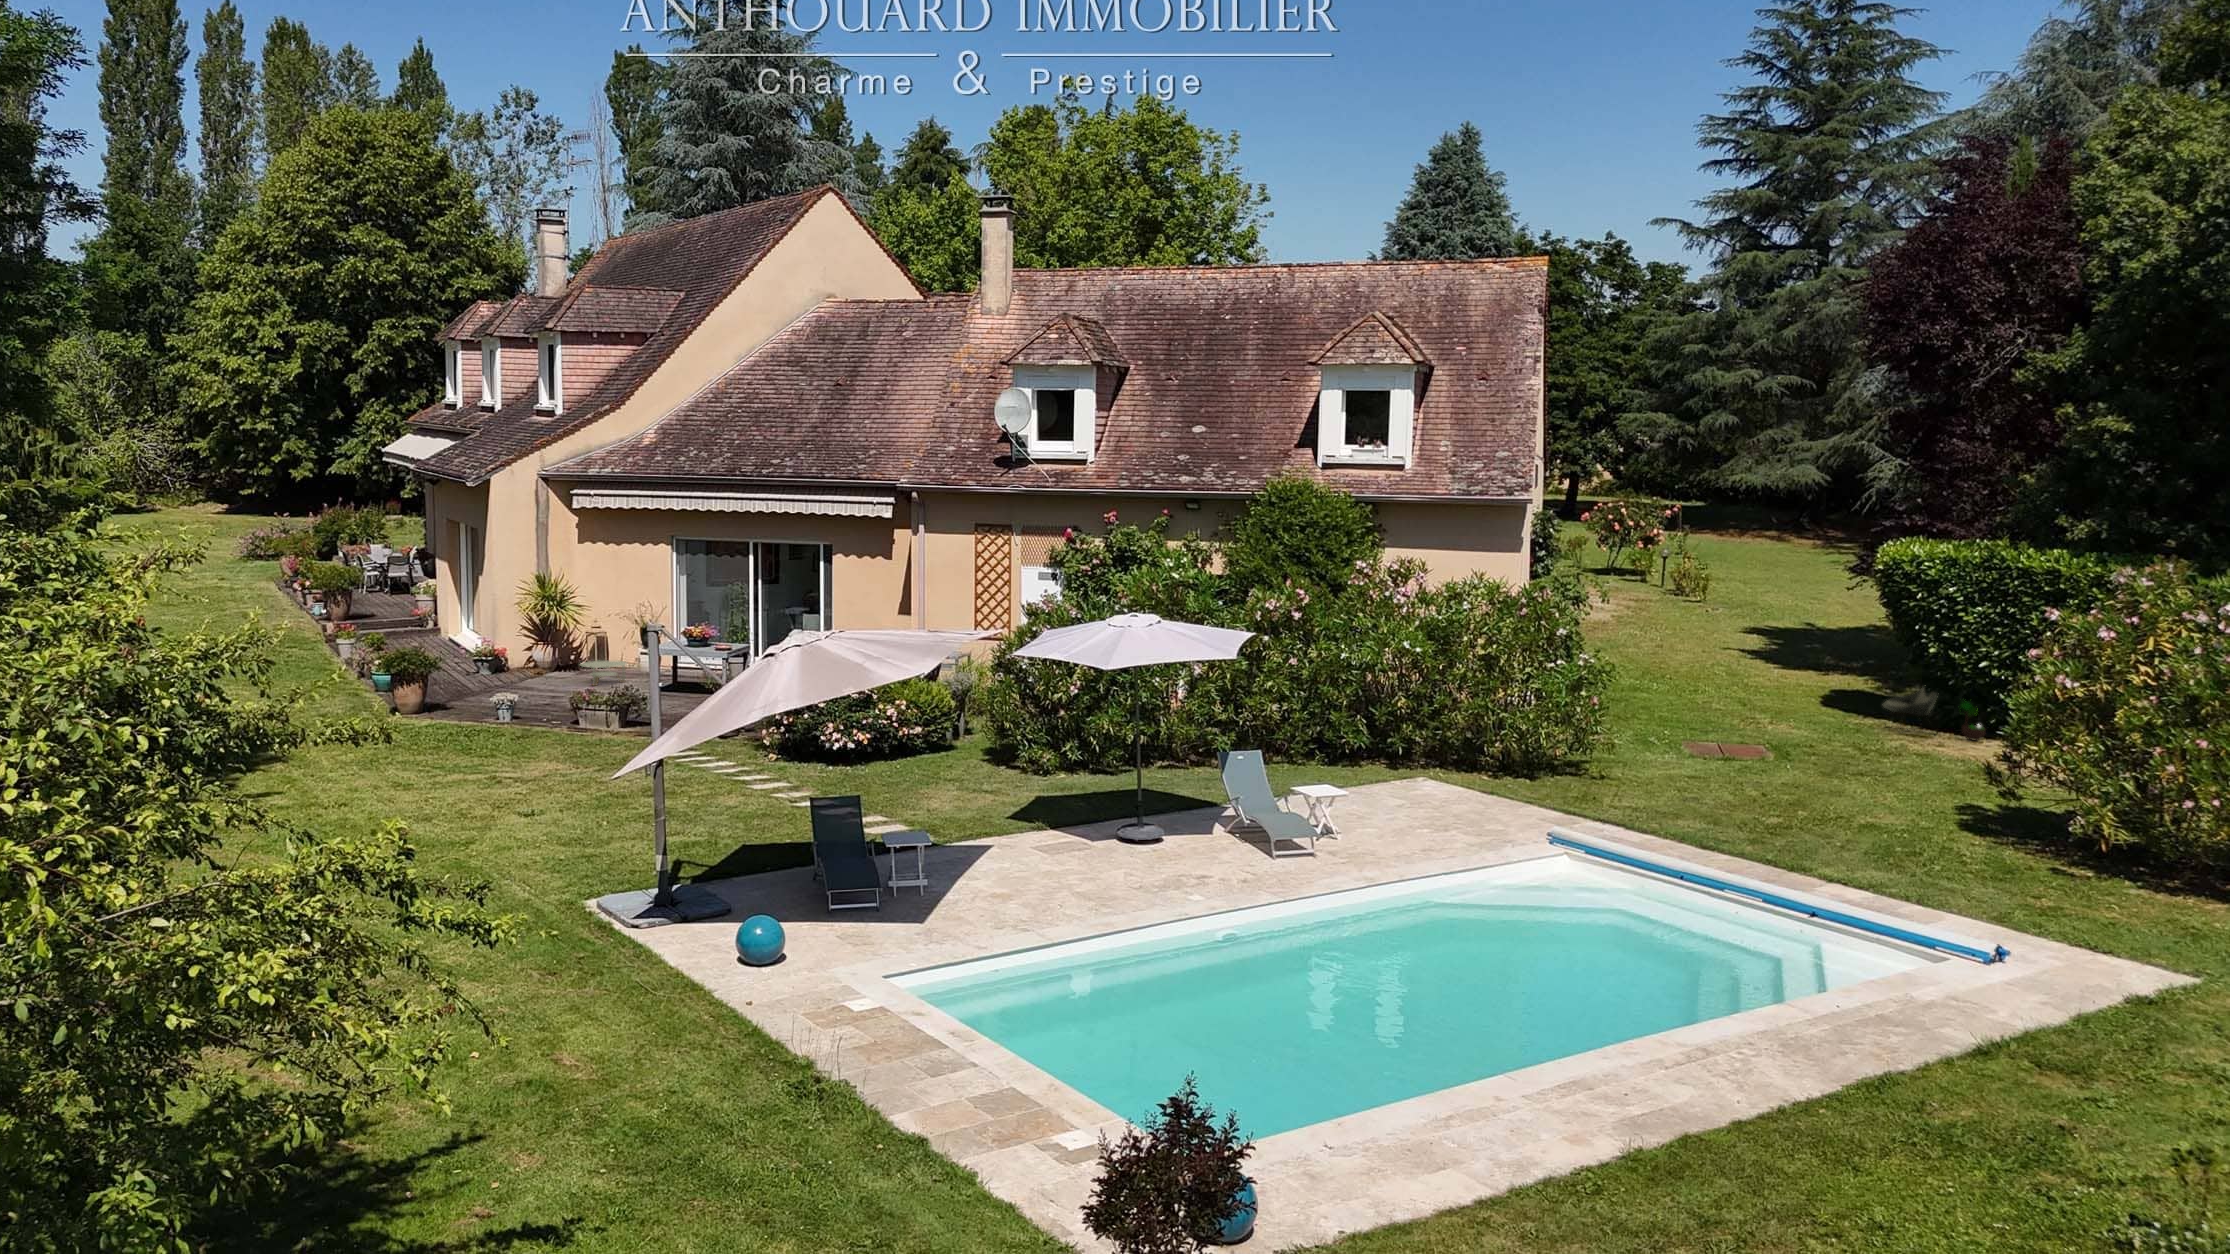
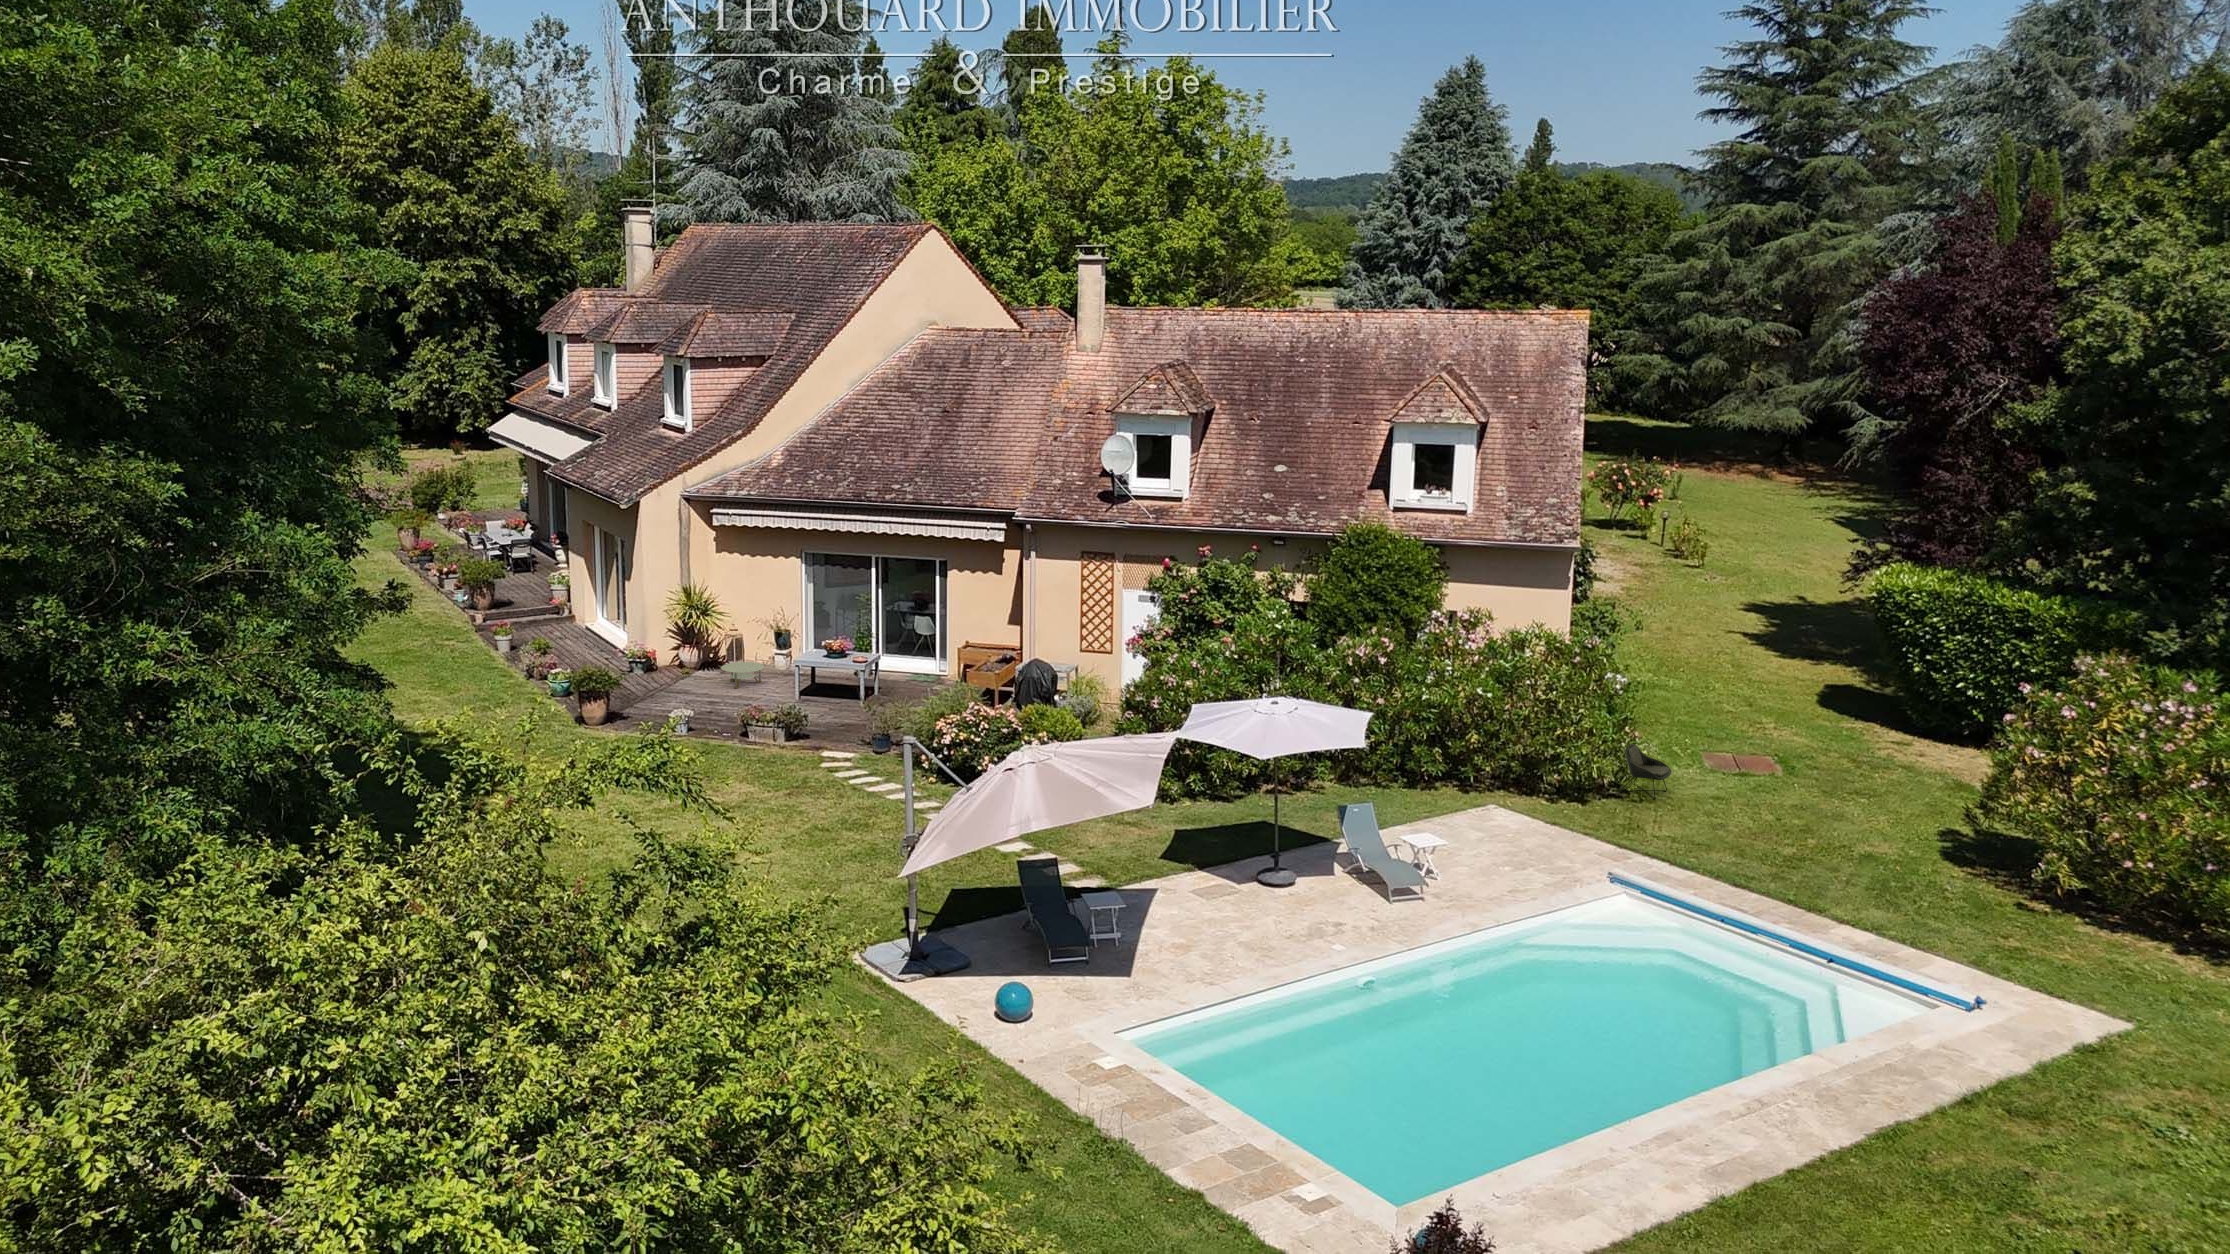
lounge chair: present [1882,688,1937,731] -> present [1621,744,1672,800]
potted tree: present [1958,699,1985,740] -> none [1932,713,1957,752]

